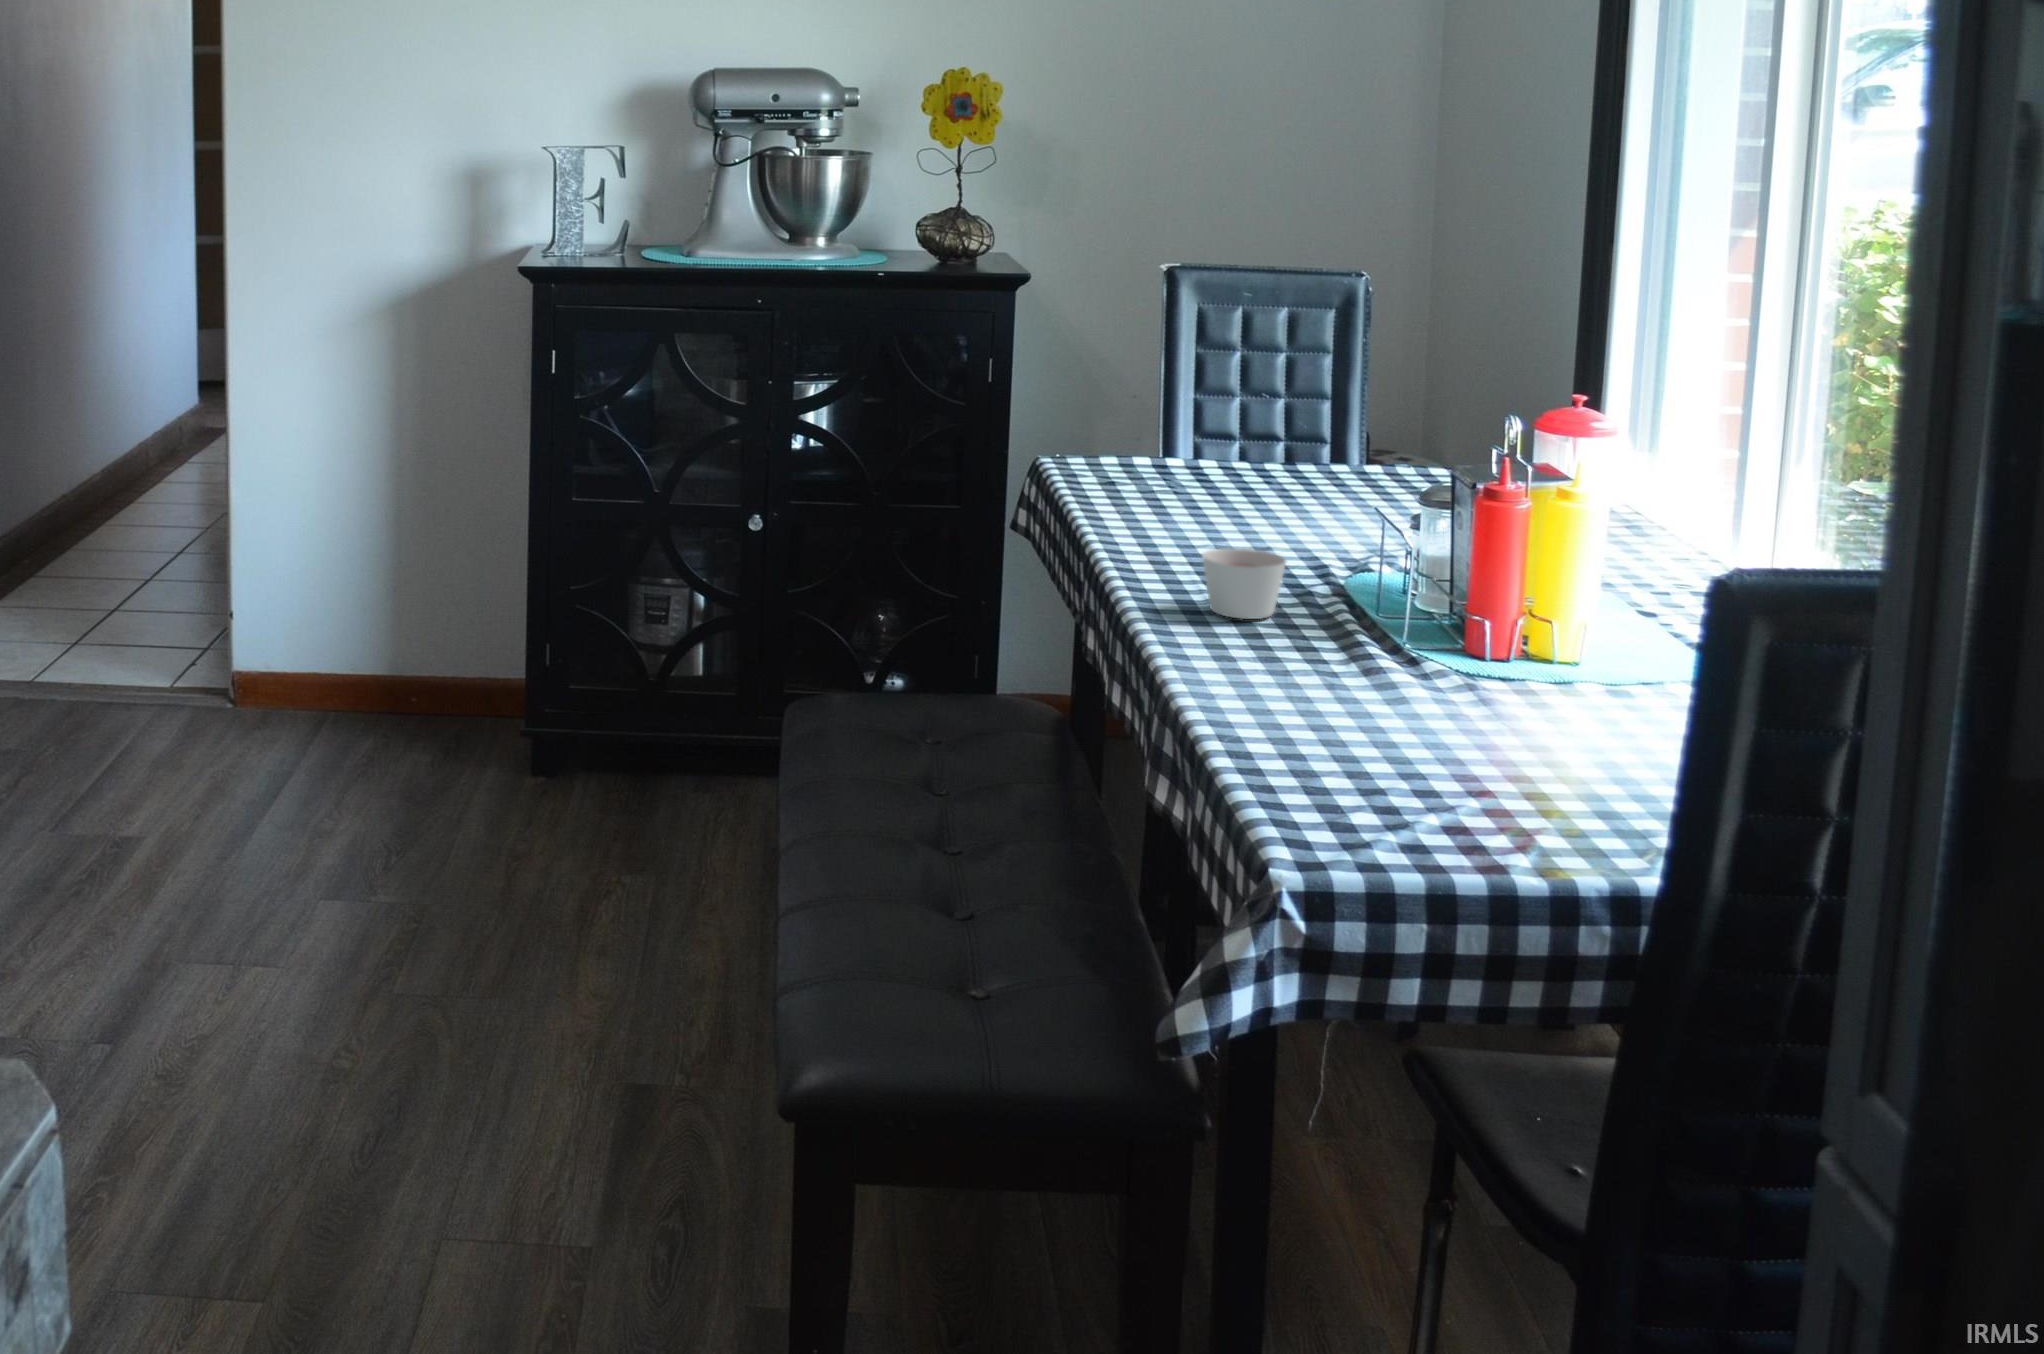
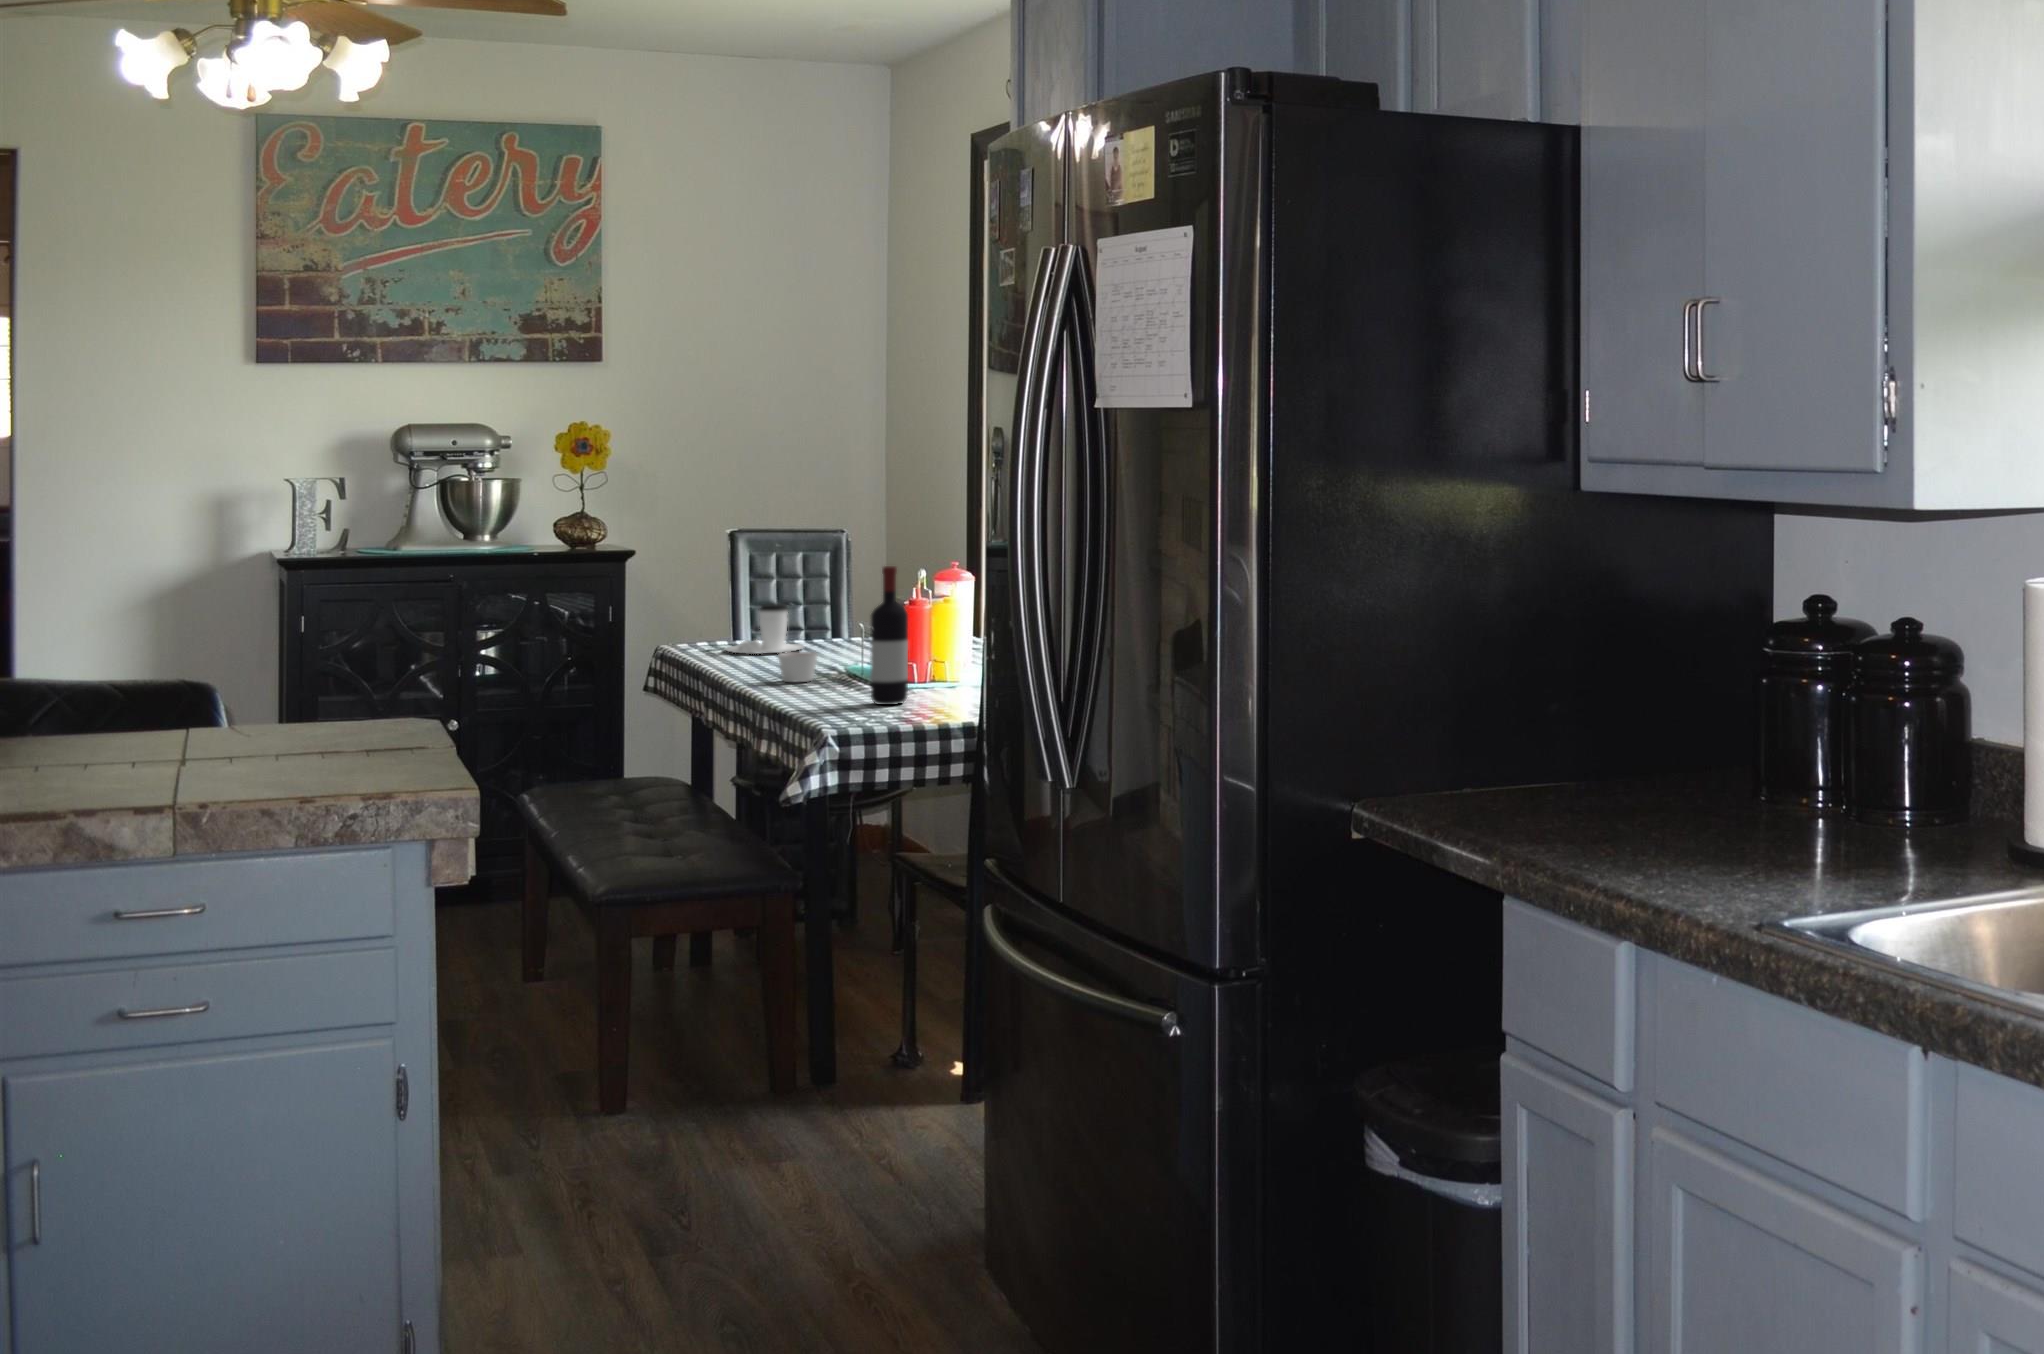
coffee cup: none [1129,410,1278,506] -> present [726,603,803,654]
wine bottle: none [1392,424,1497,757] -> present [870,566,908,705]

